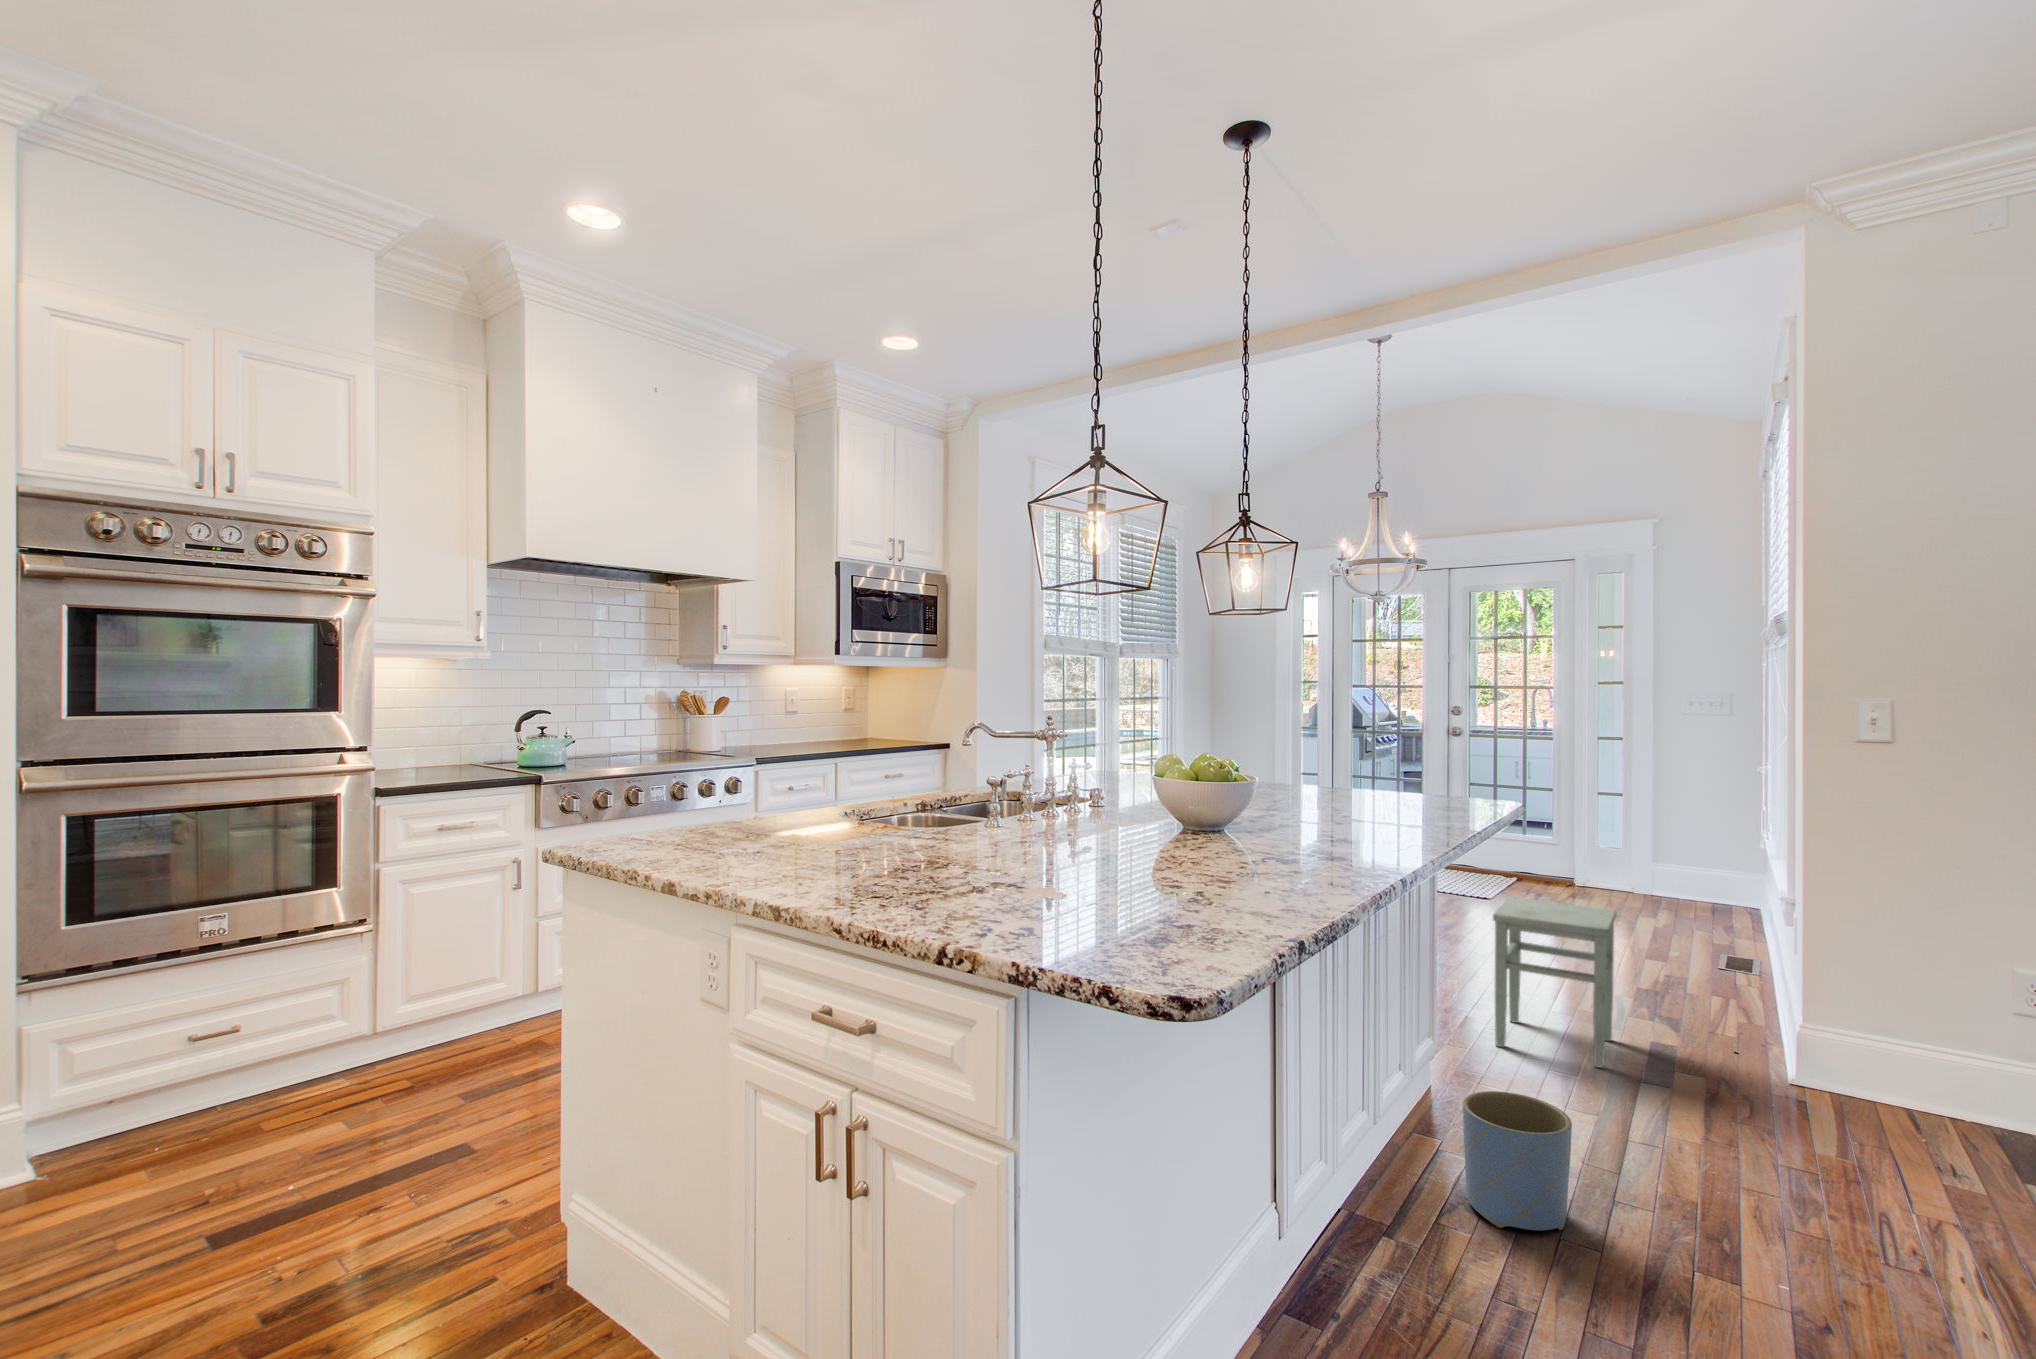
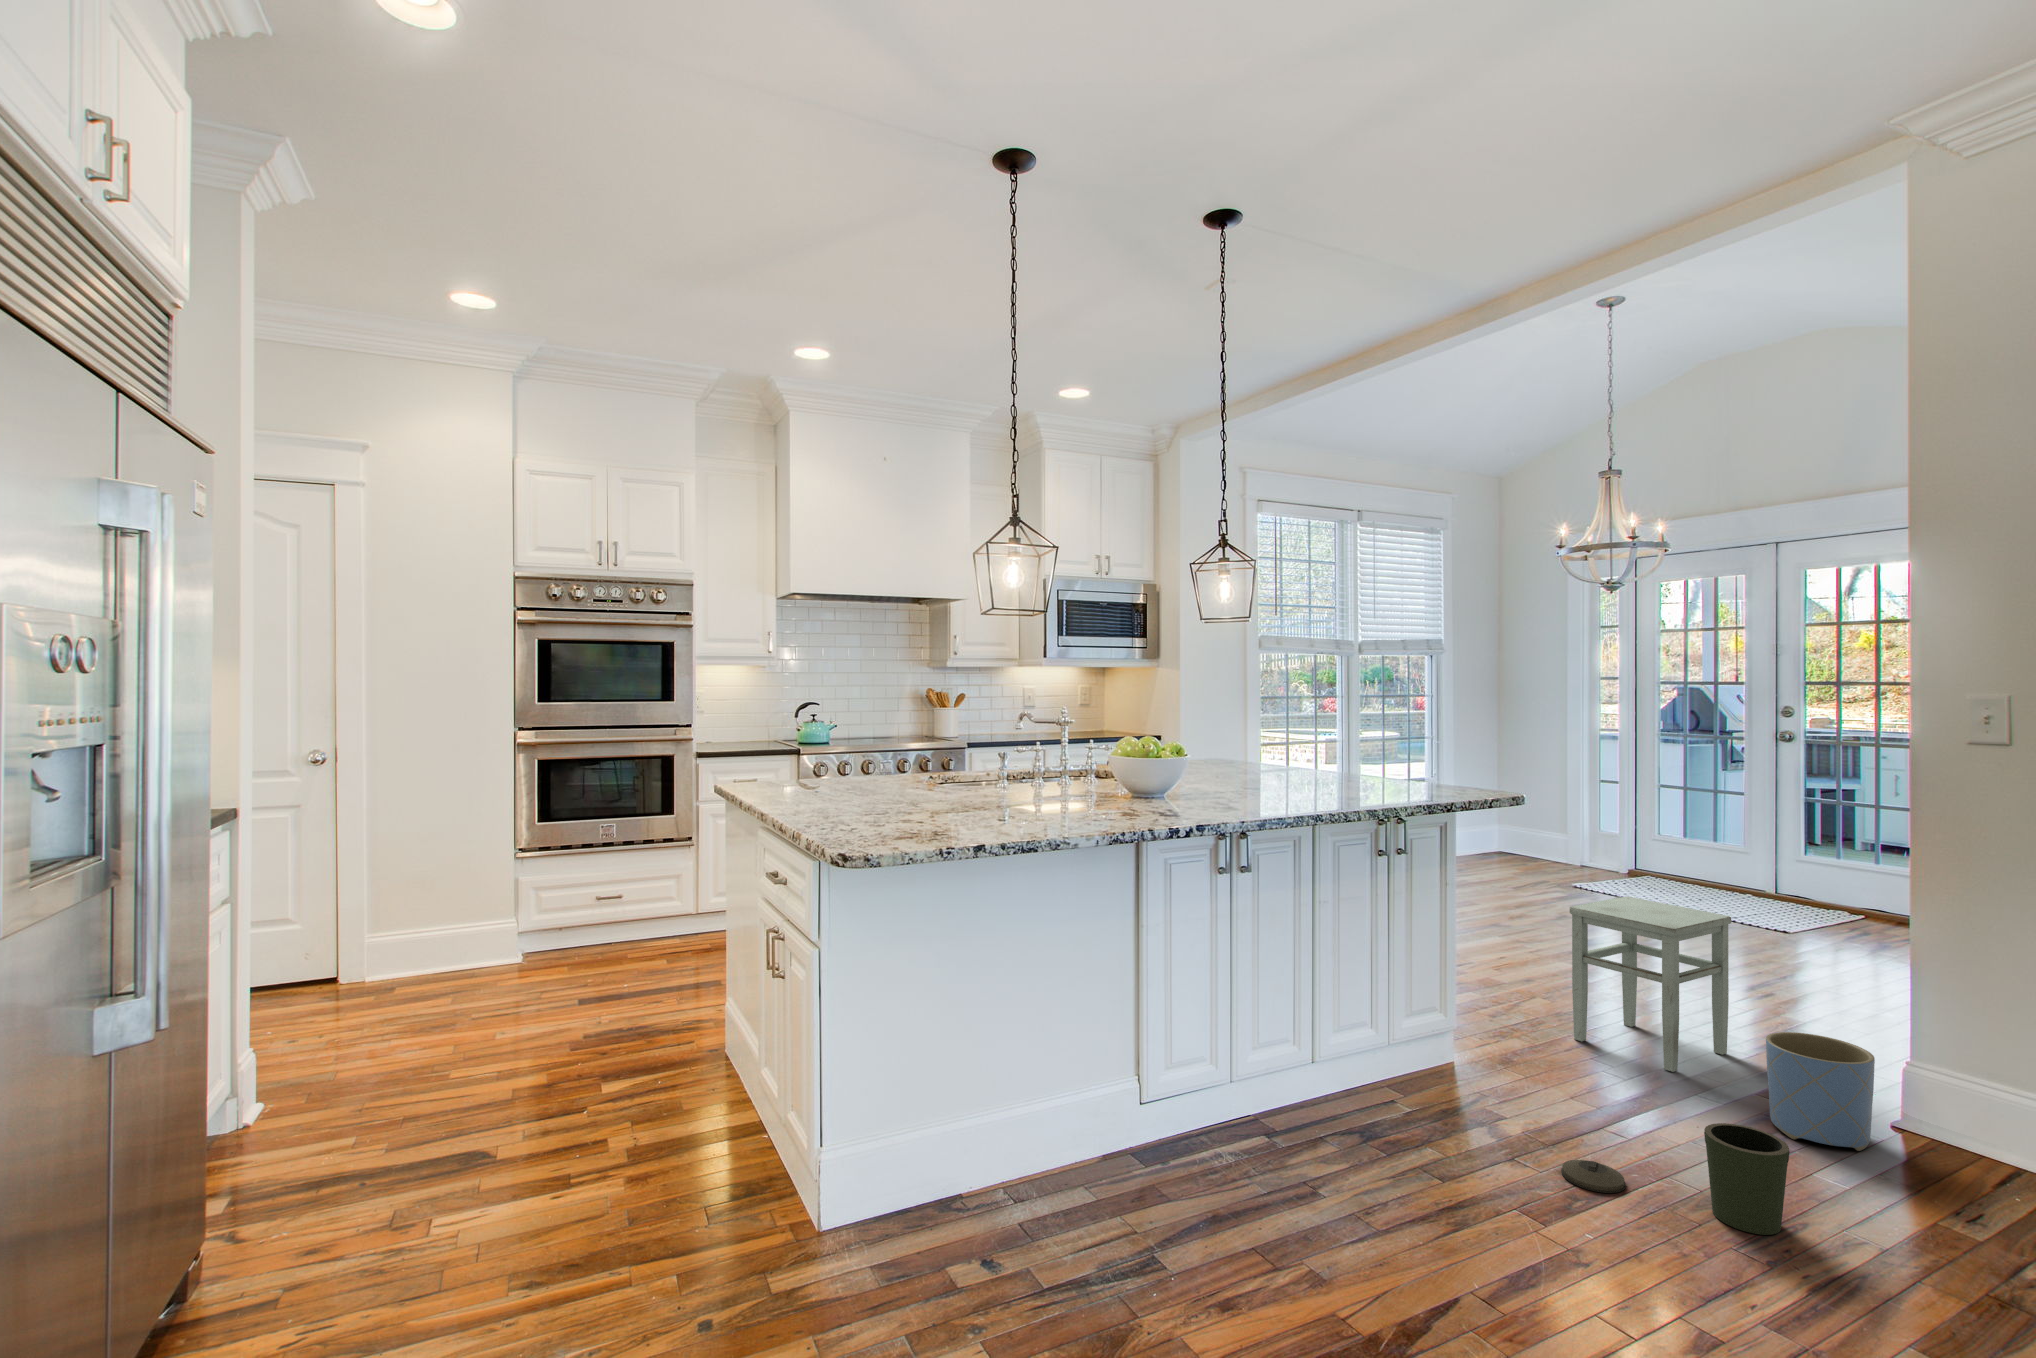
planter: present [1463,1091,1572,1231] -> present [1766,1032,1875,1151]
trash can: none [1667,1135,1898,1248] -> present [1561,1123,1790,1235]

